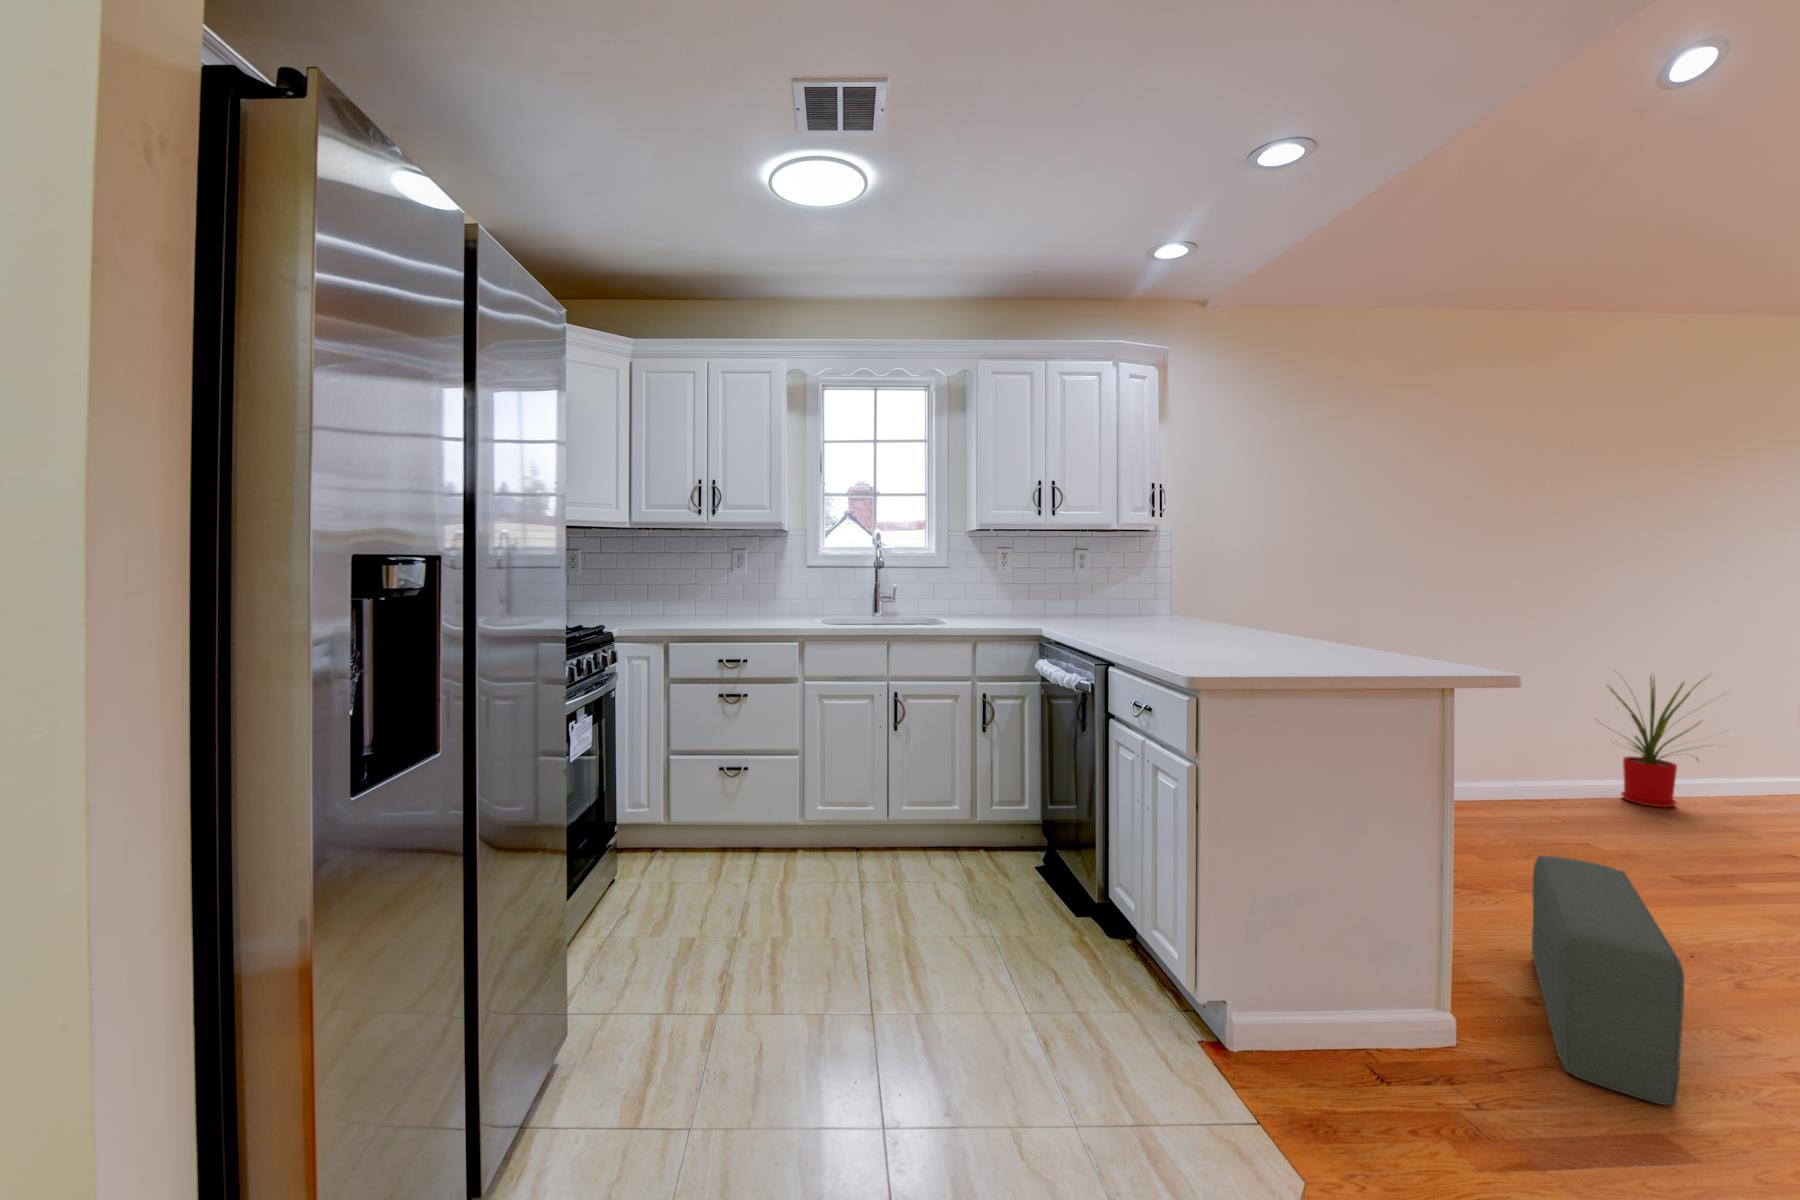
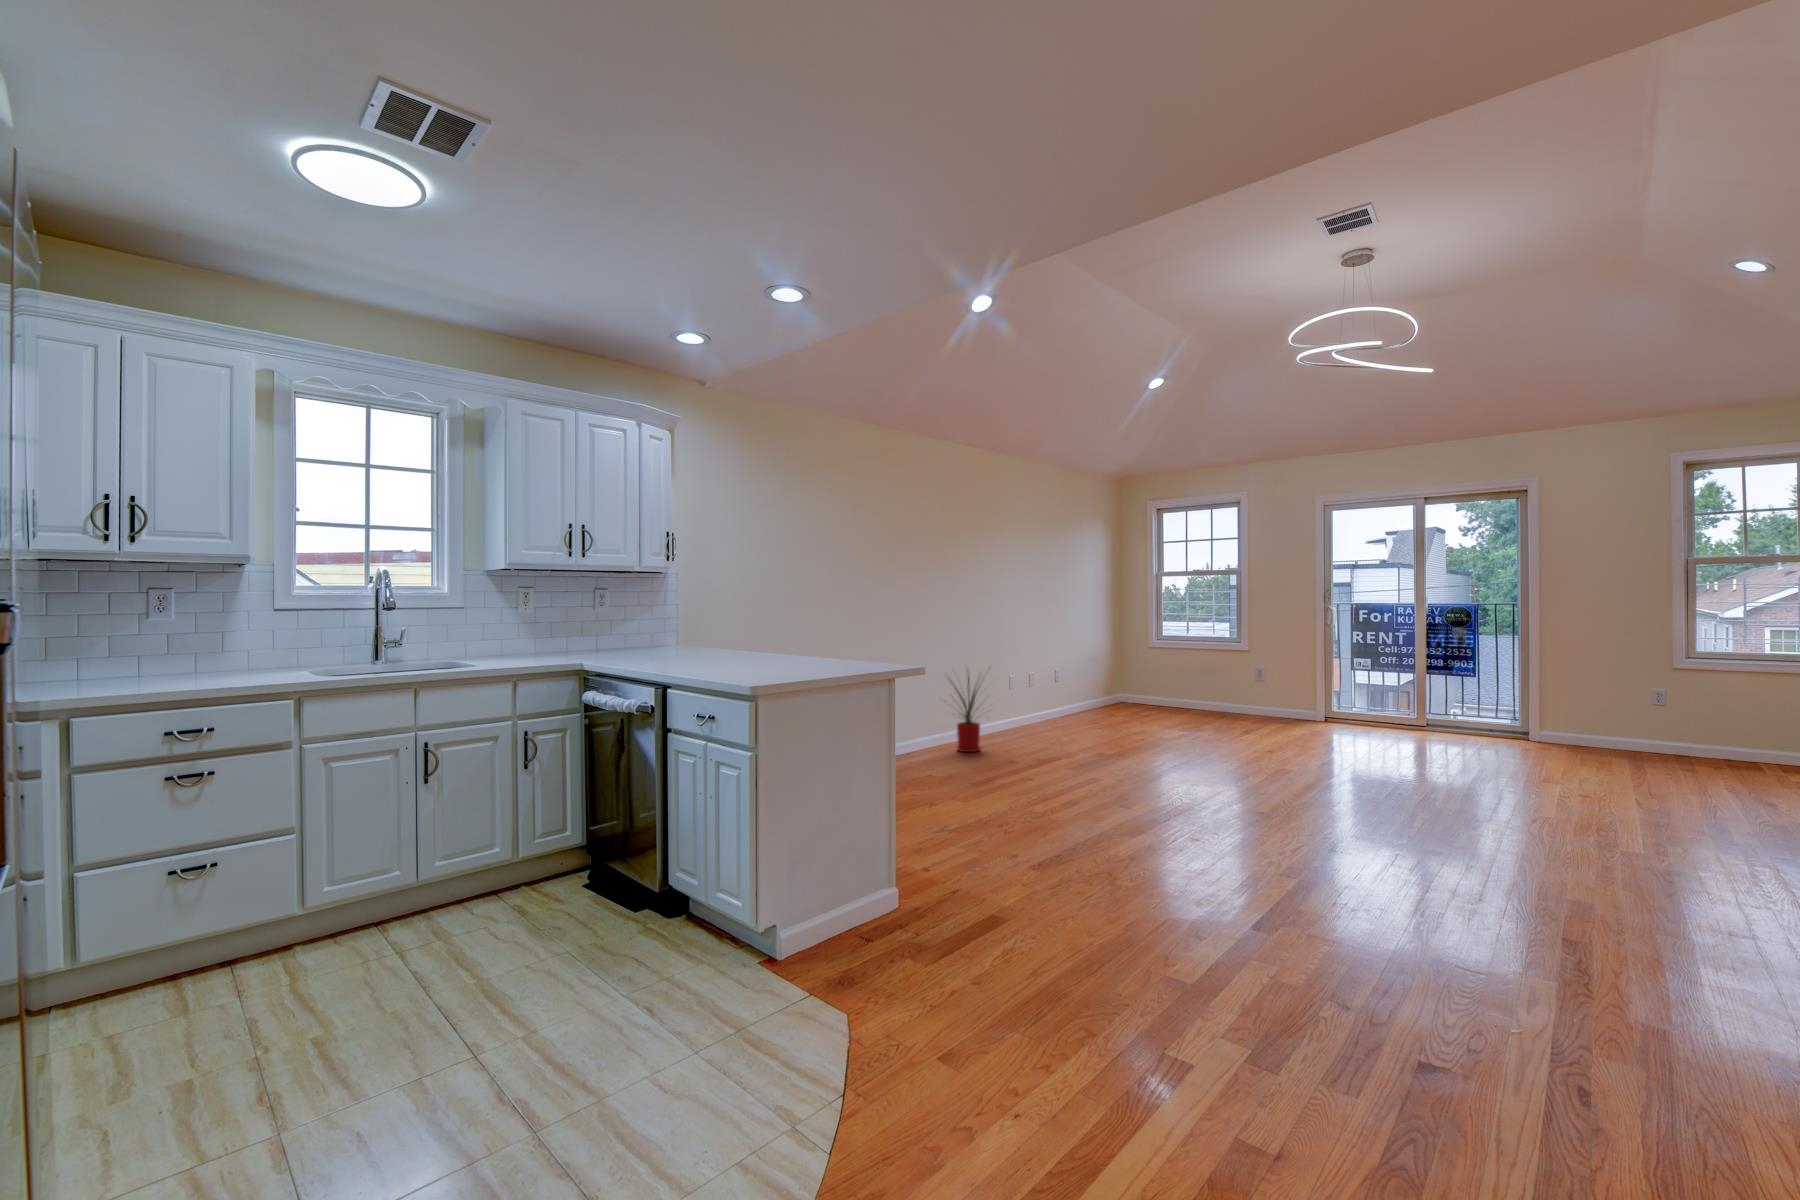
pouf: present [1532,856,1684,1106] -> none [924,781,987,899]

